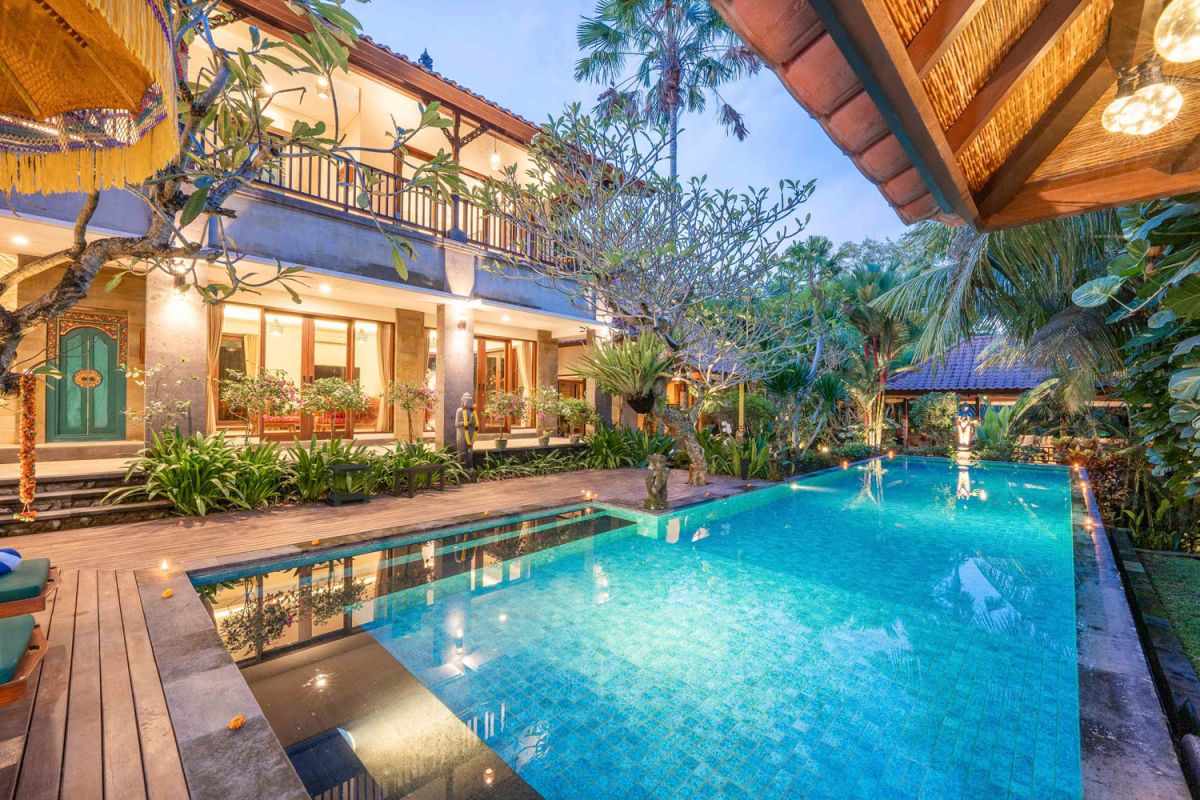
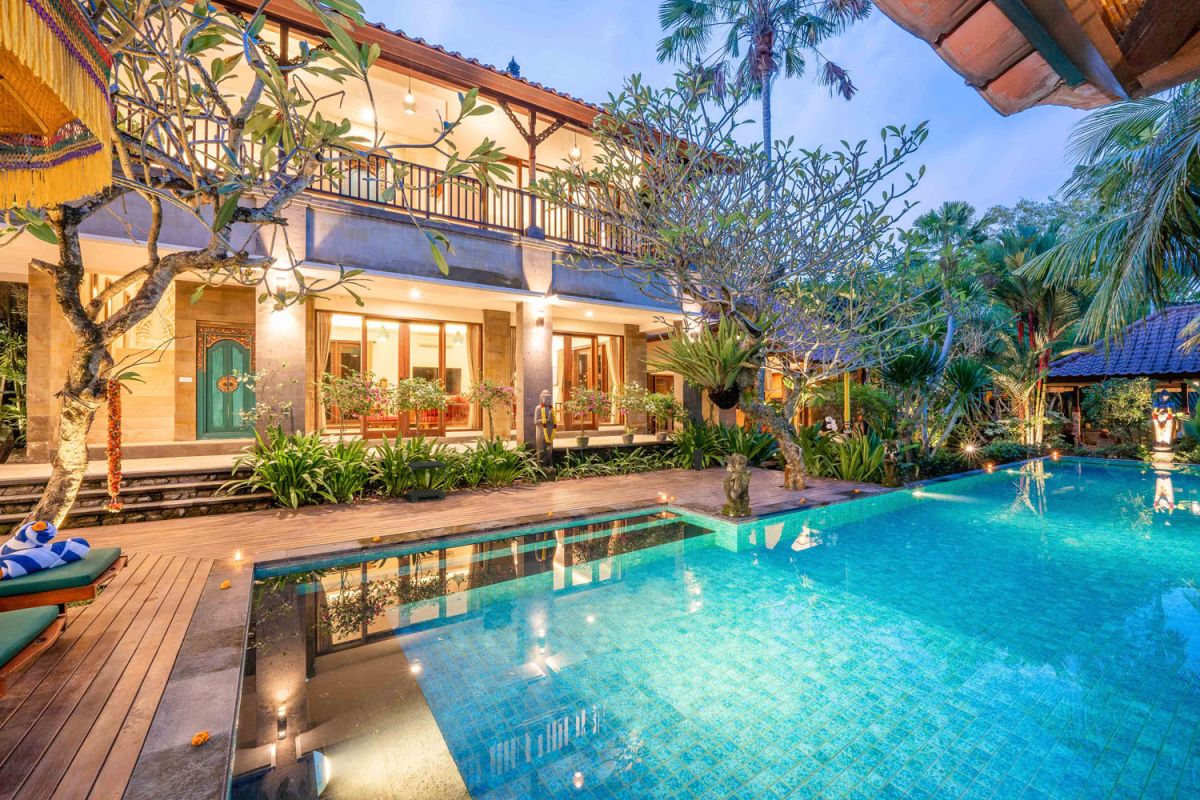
potted plant: present [740,433,751,479] -> present [694,425,706,470]
bench: present [394,463,446,498] -> none [470,461,521,496]

